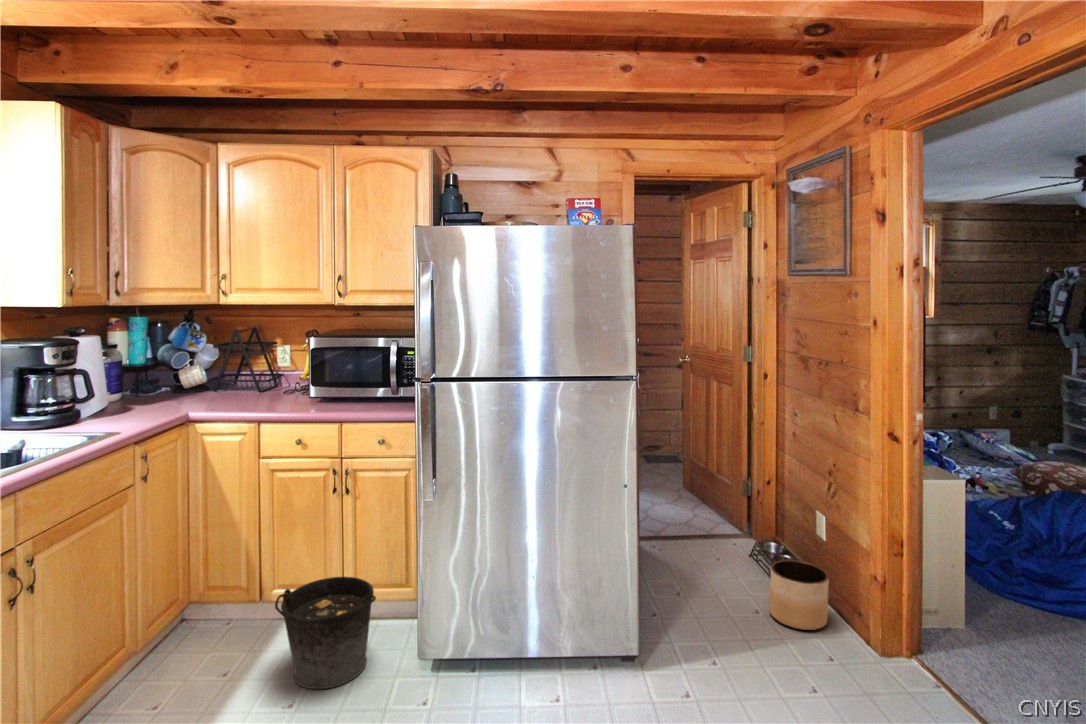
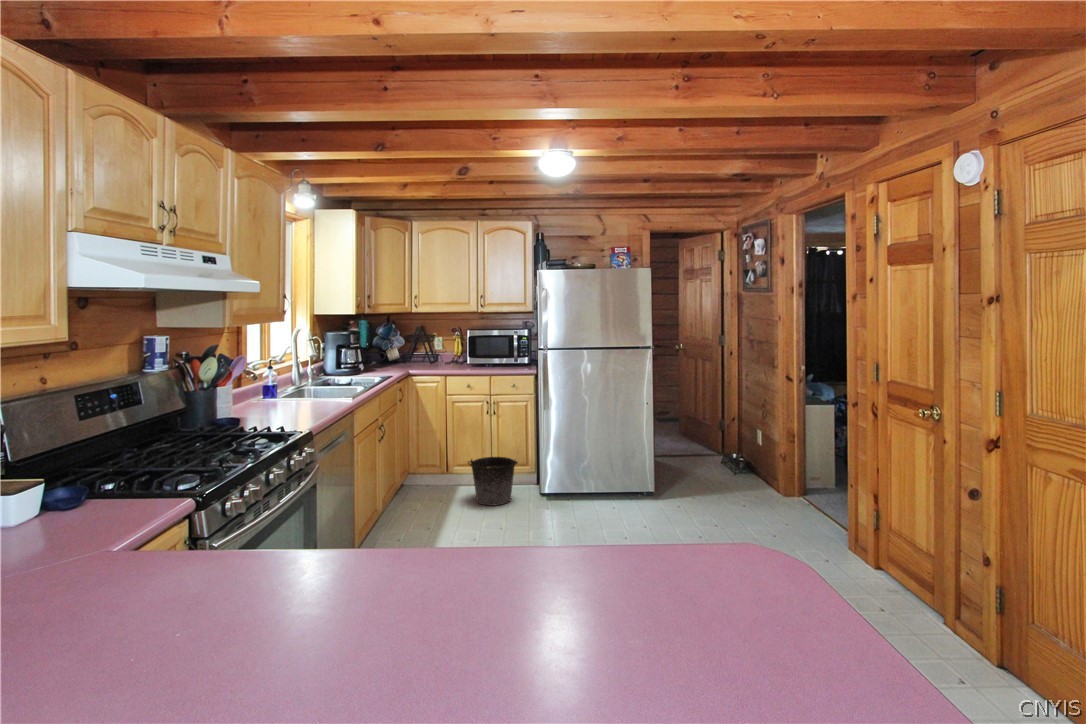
planter: present [769,560,829,630] -> none [729,455,761,489]

